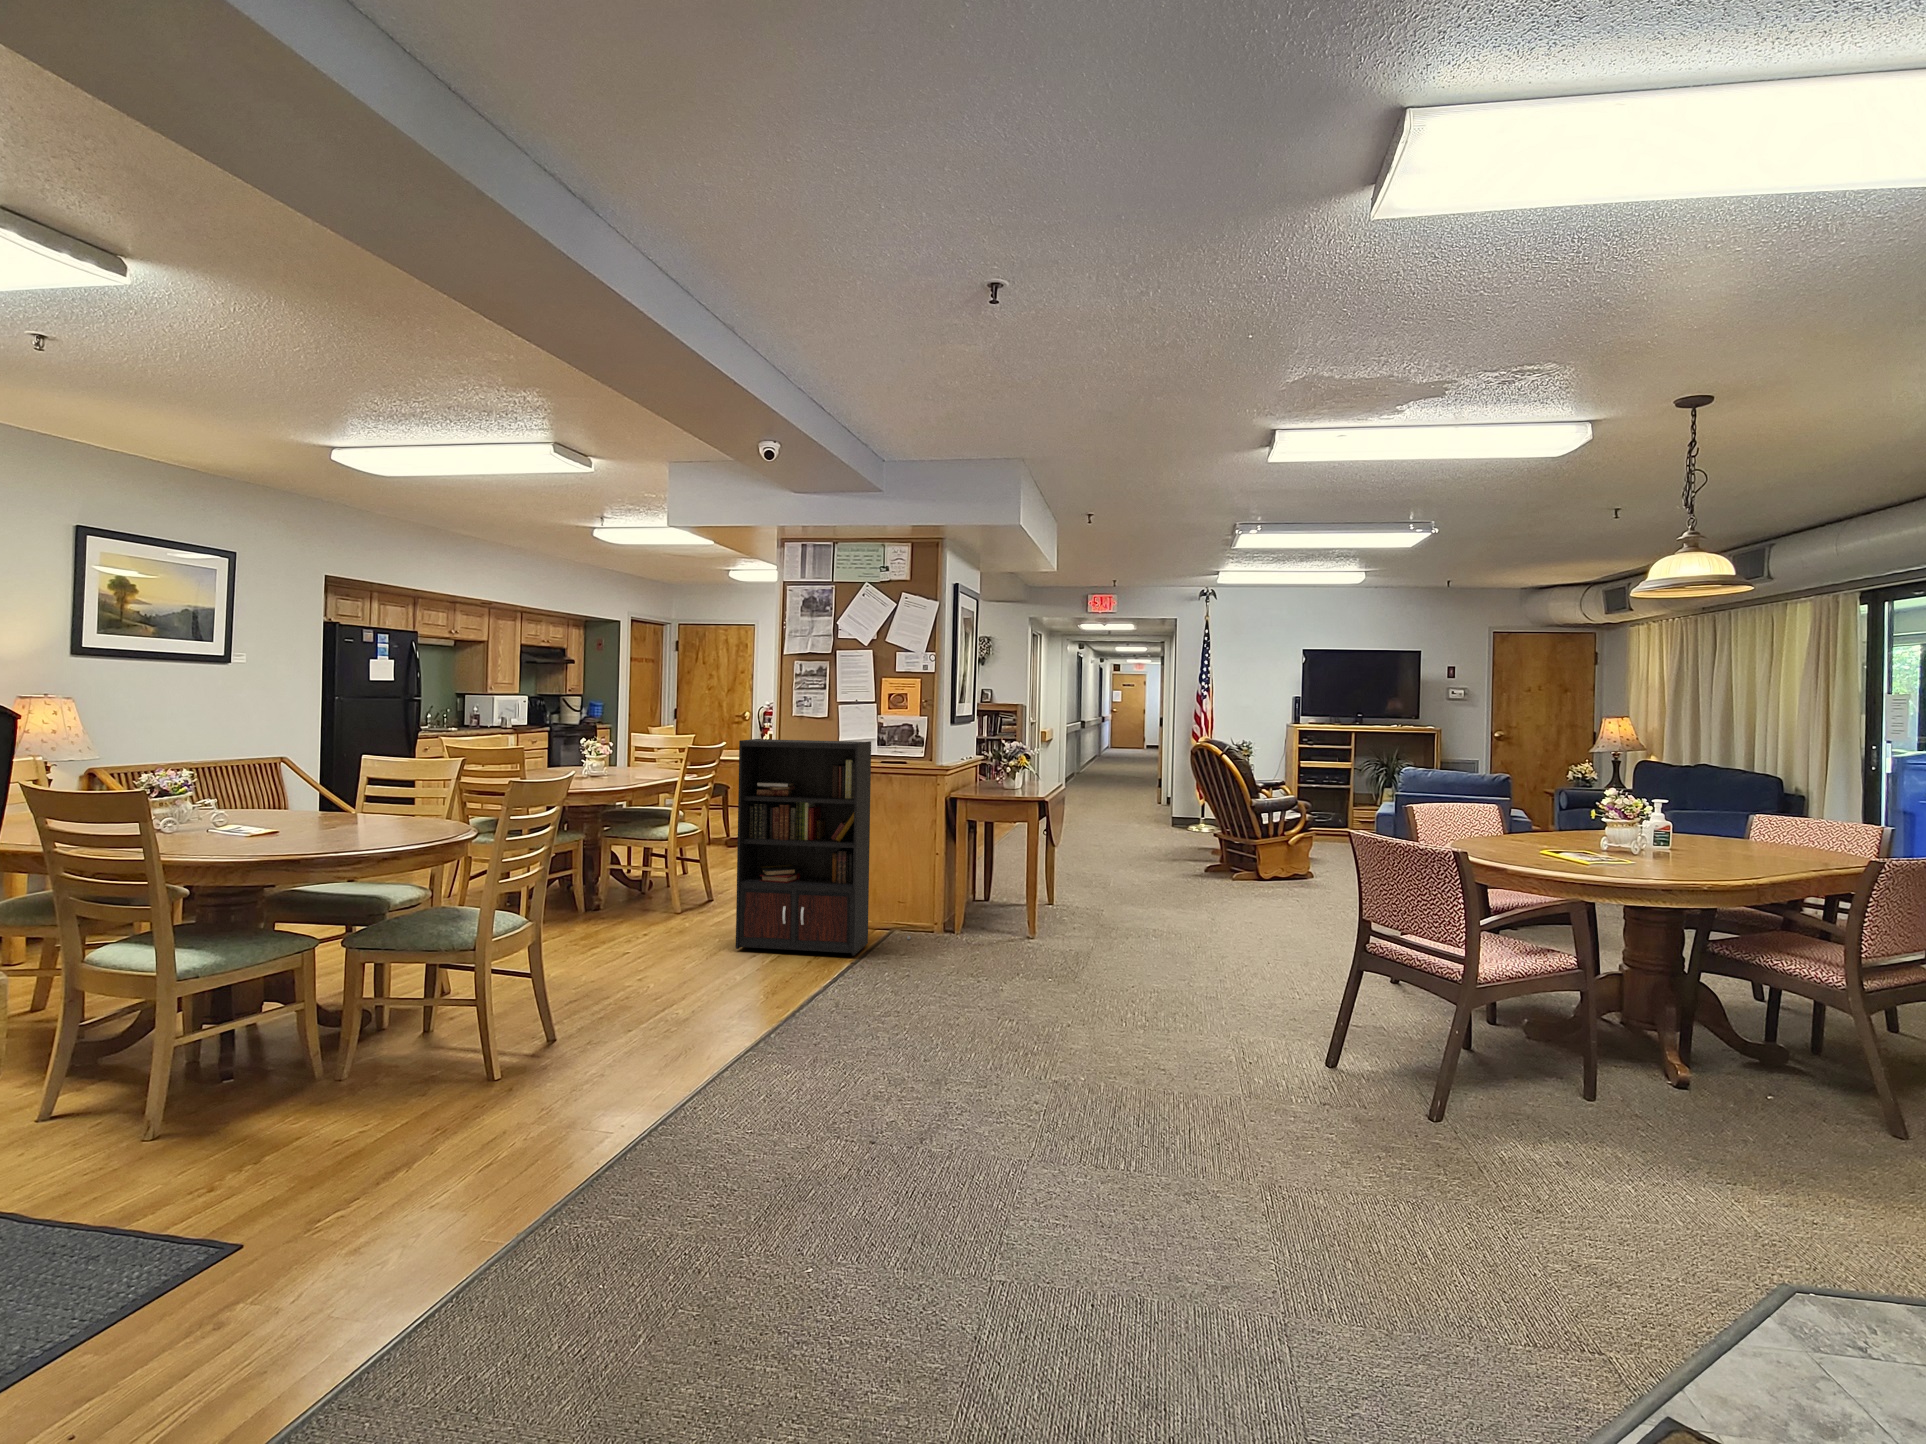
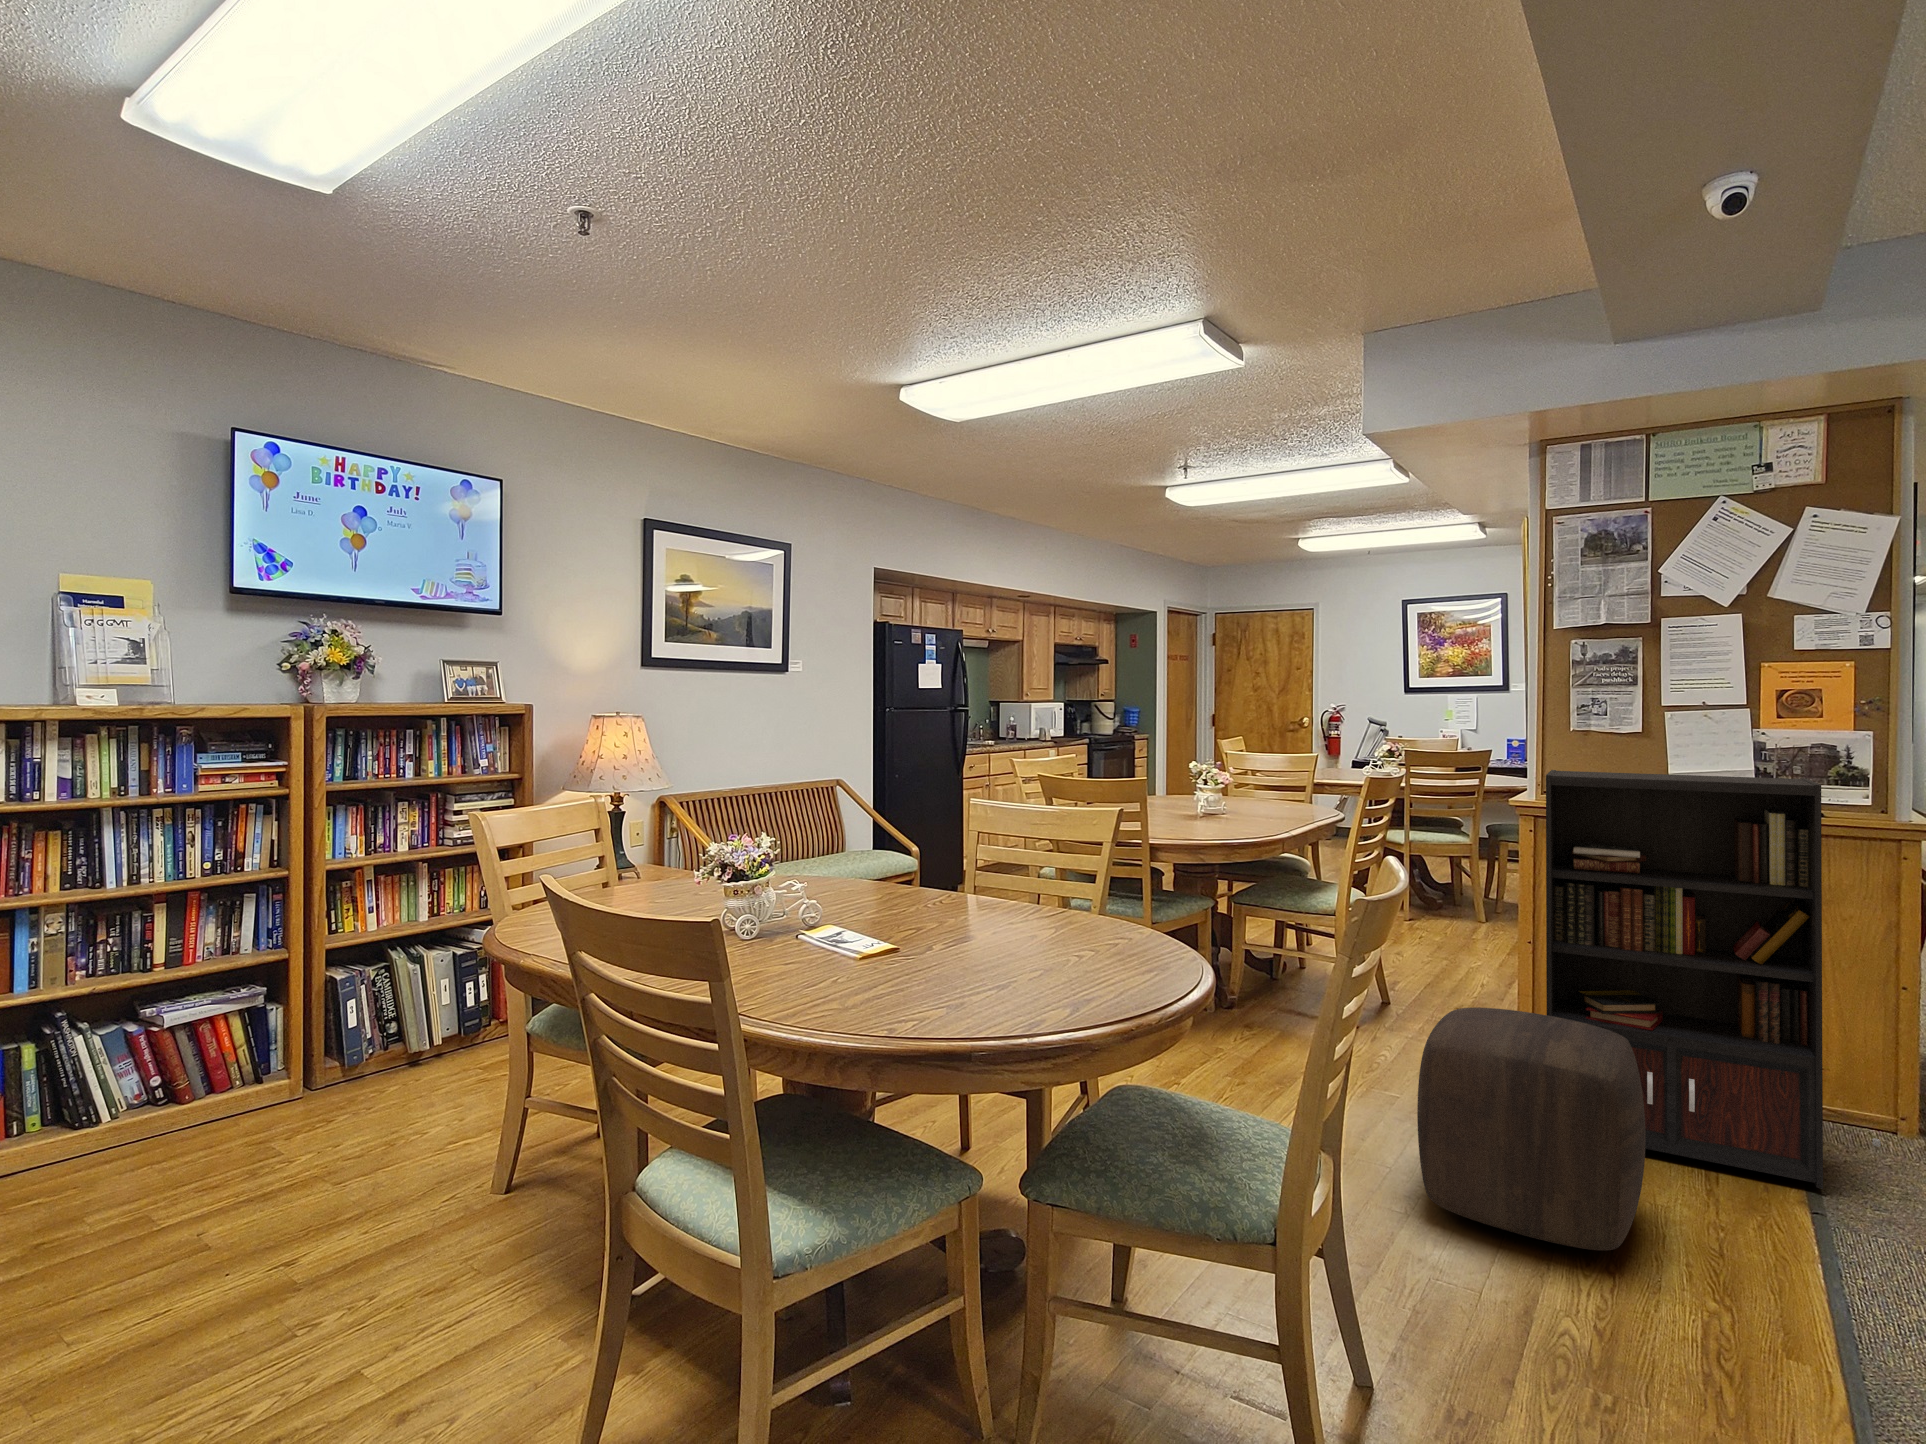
ottoman: none [626,872,751,985] -> present [1417,1007,1646,1250]

